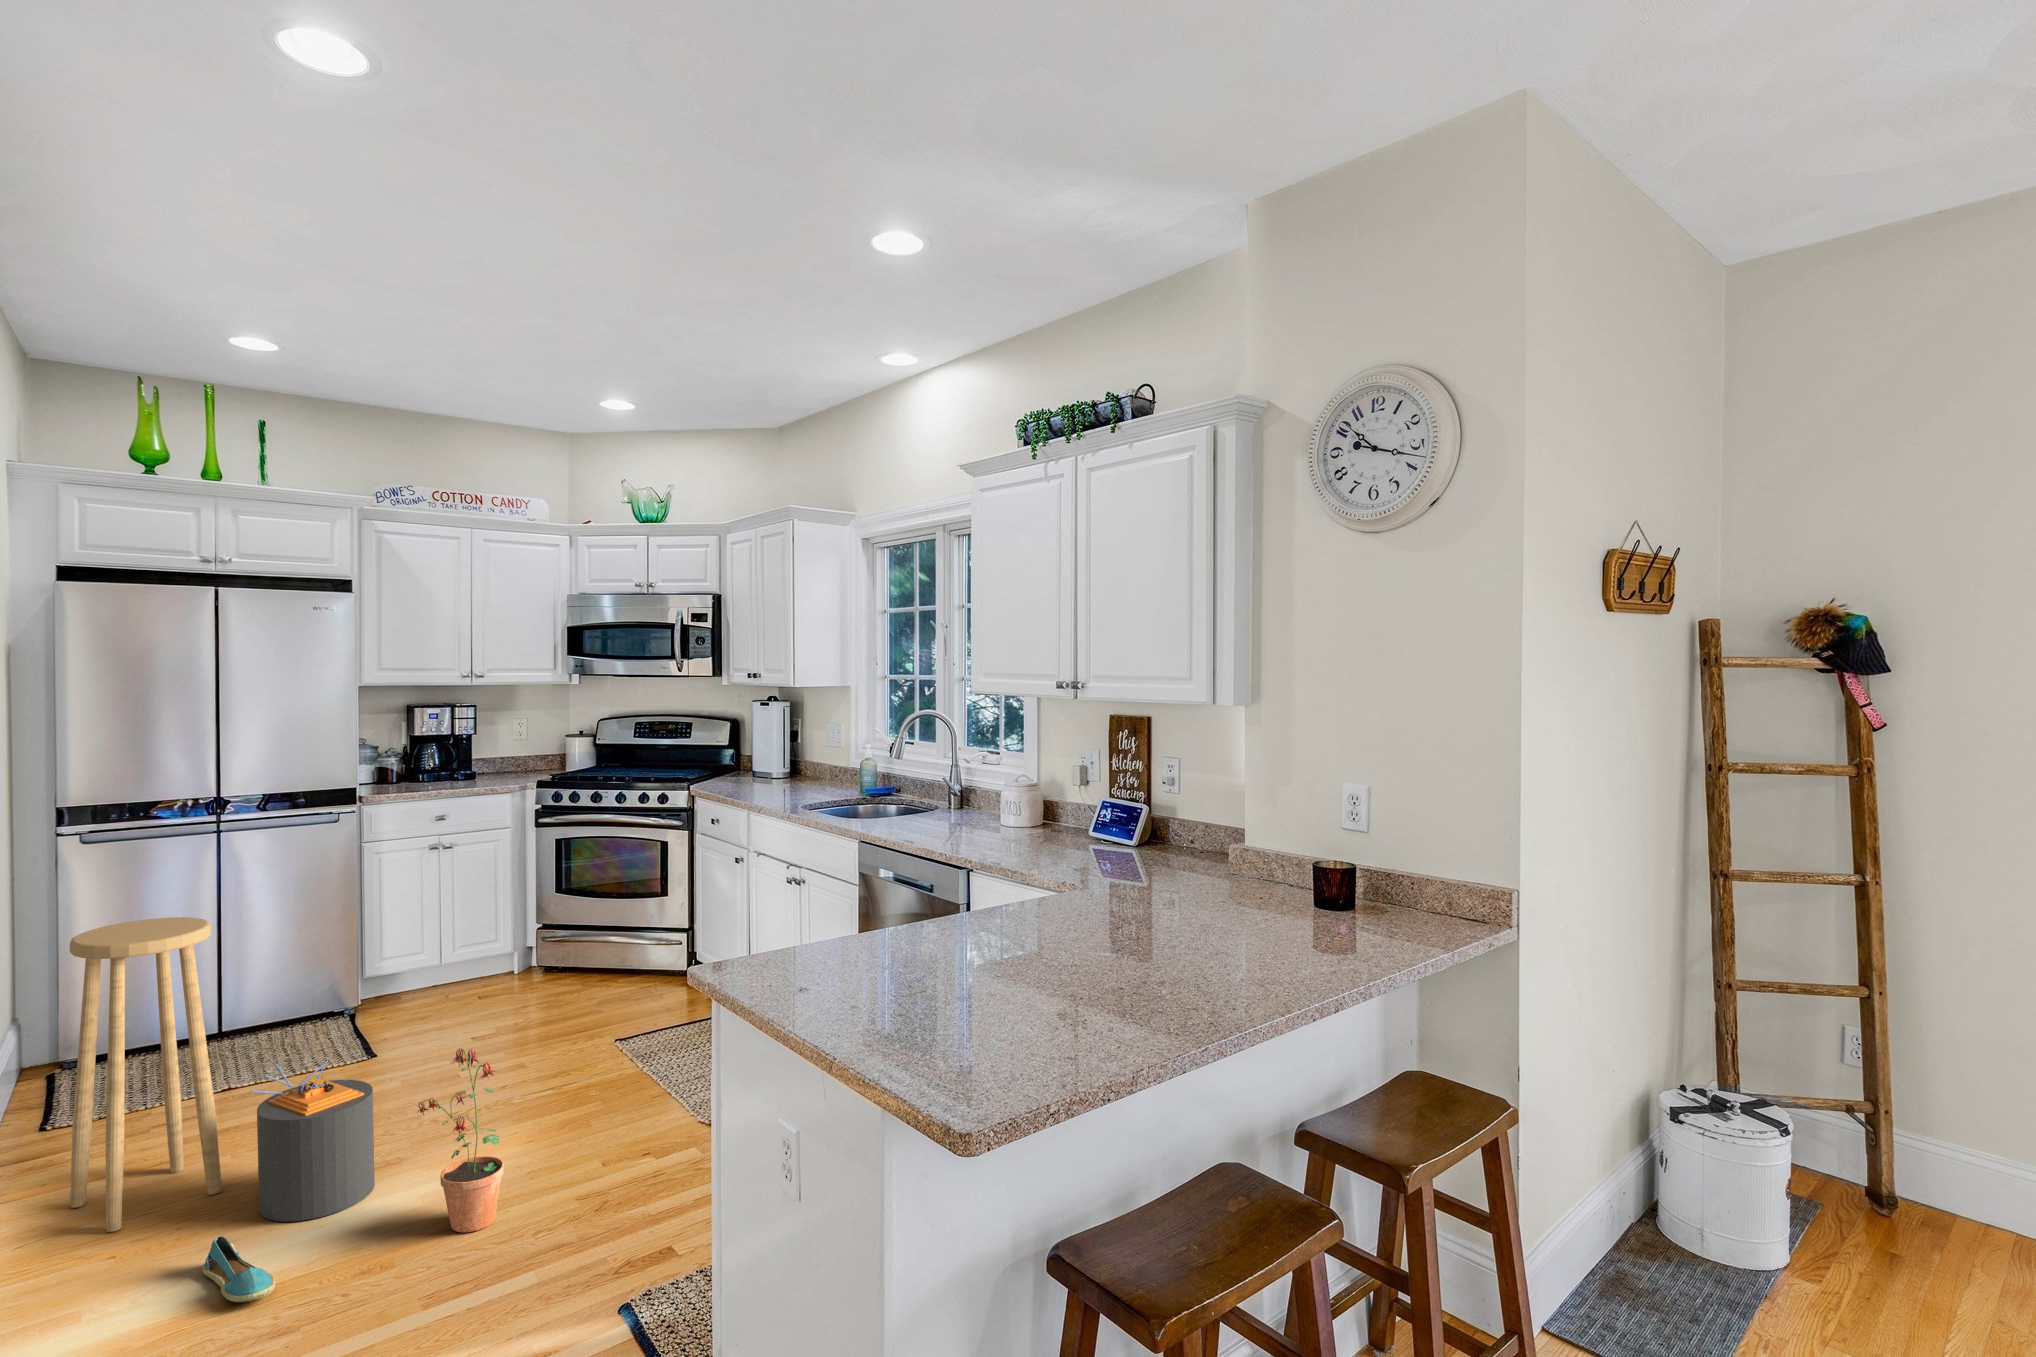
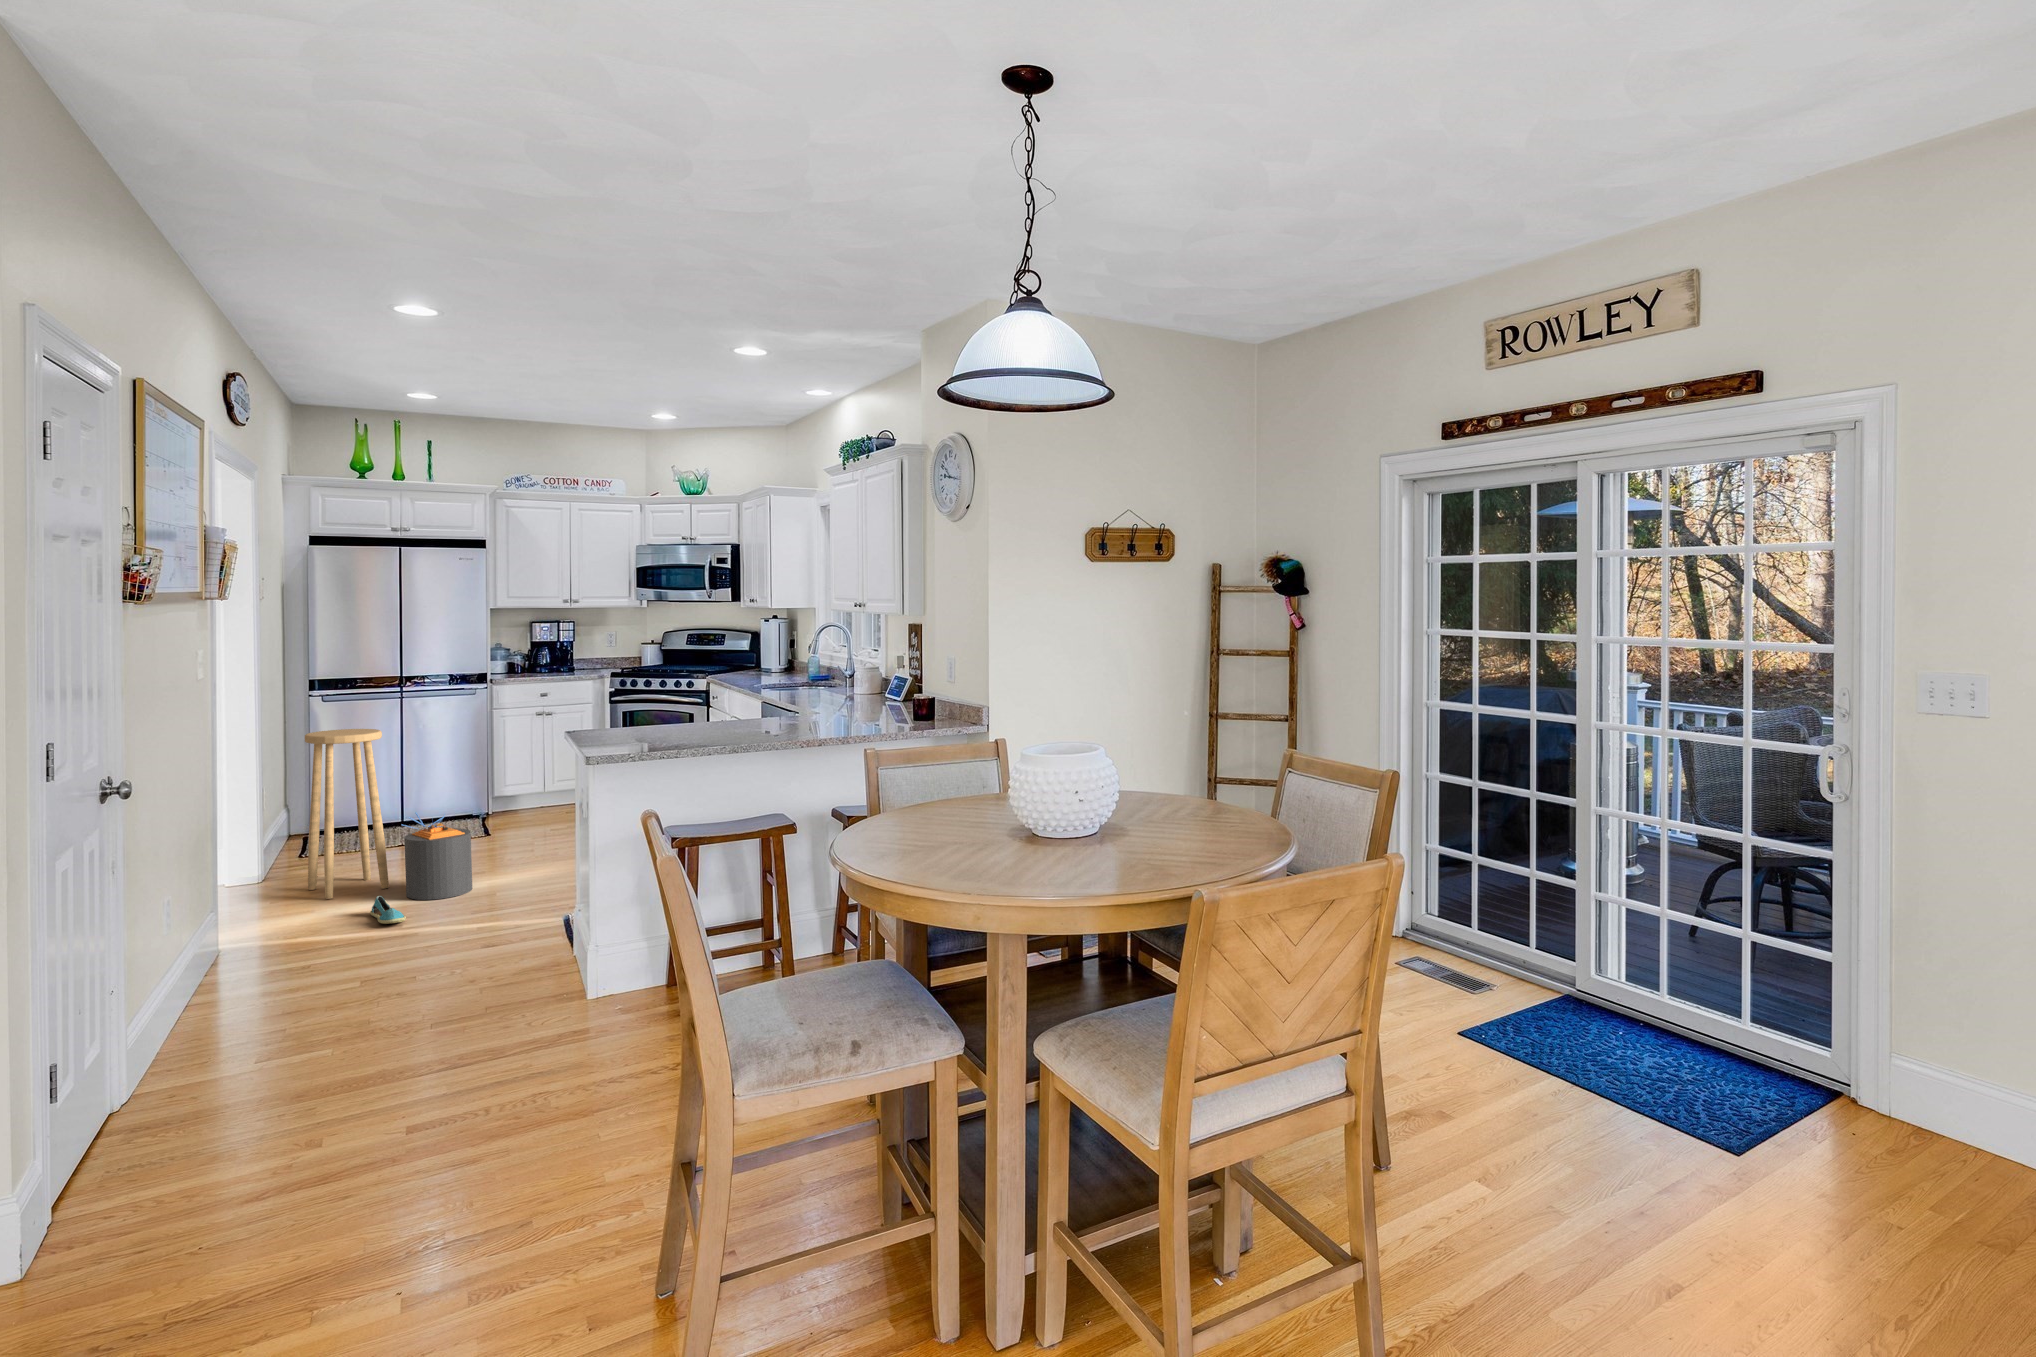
potted plant: present [418,1048,504,1232] -> none [487,804,537,908]

